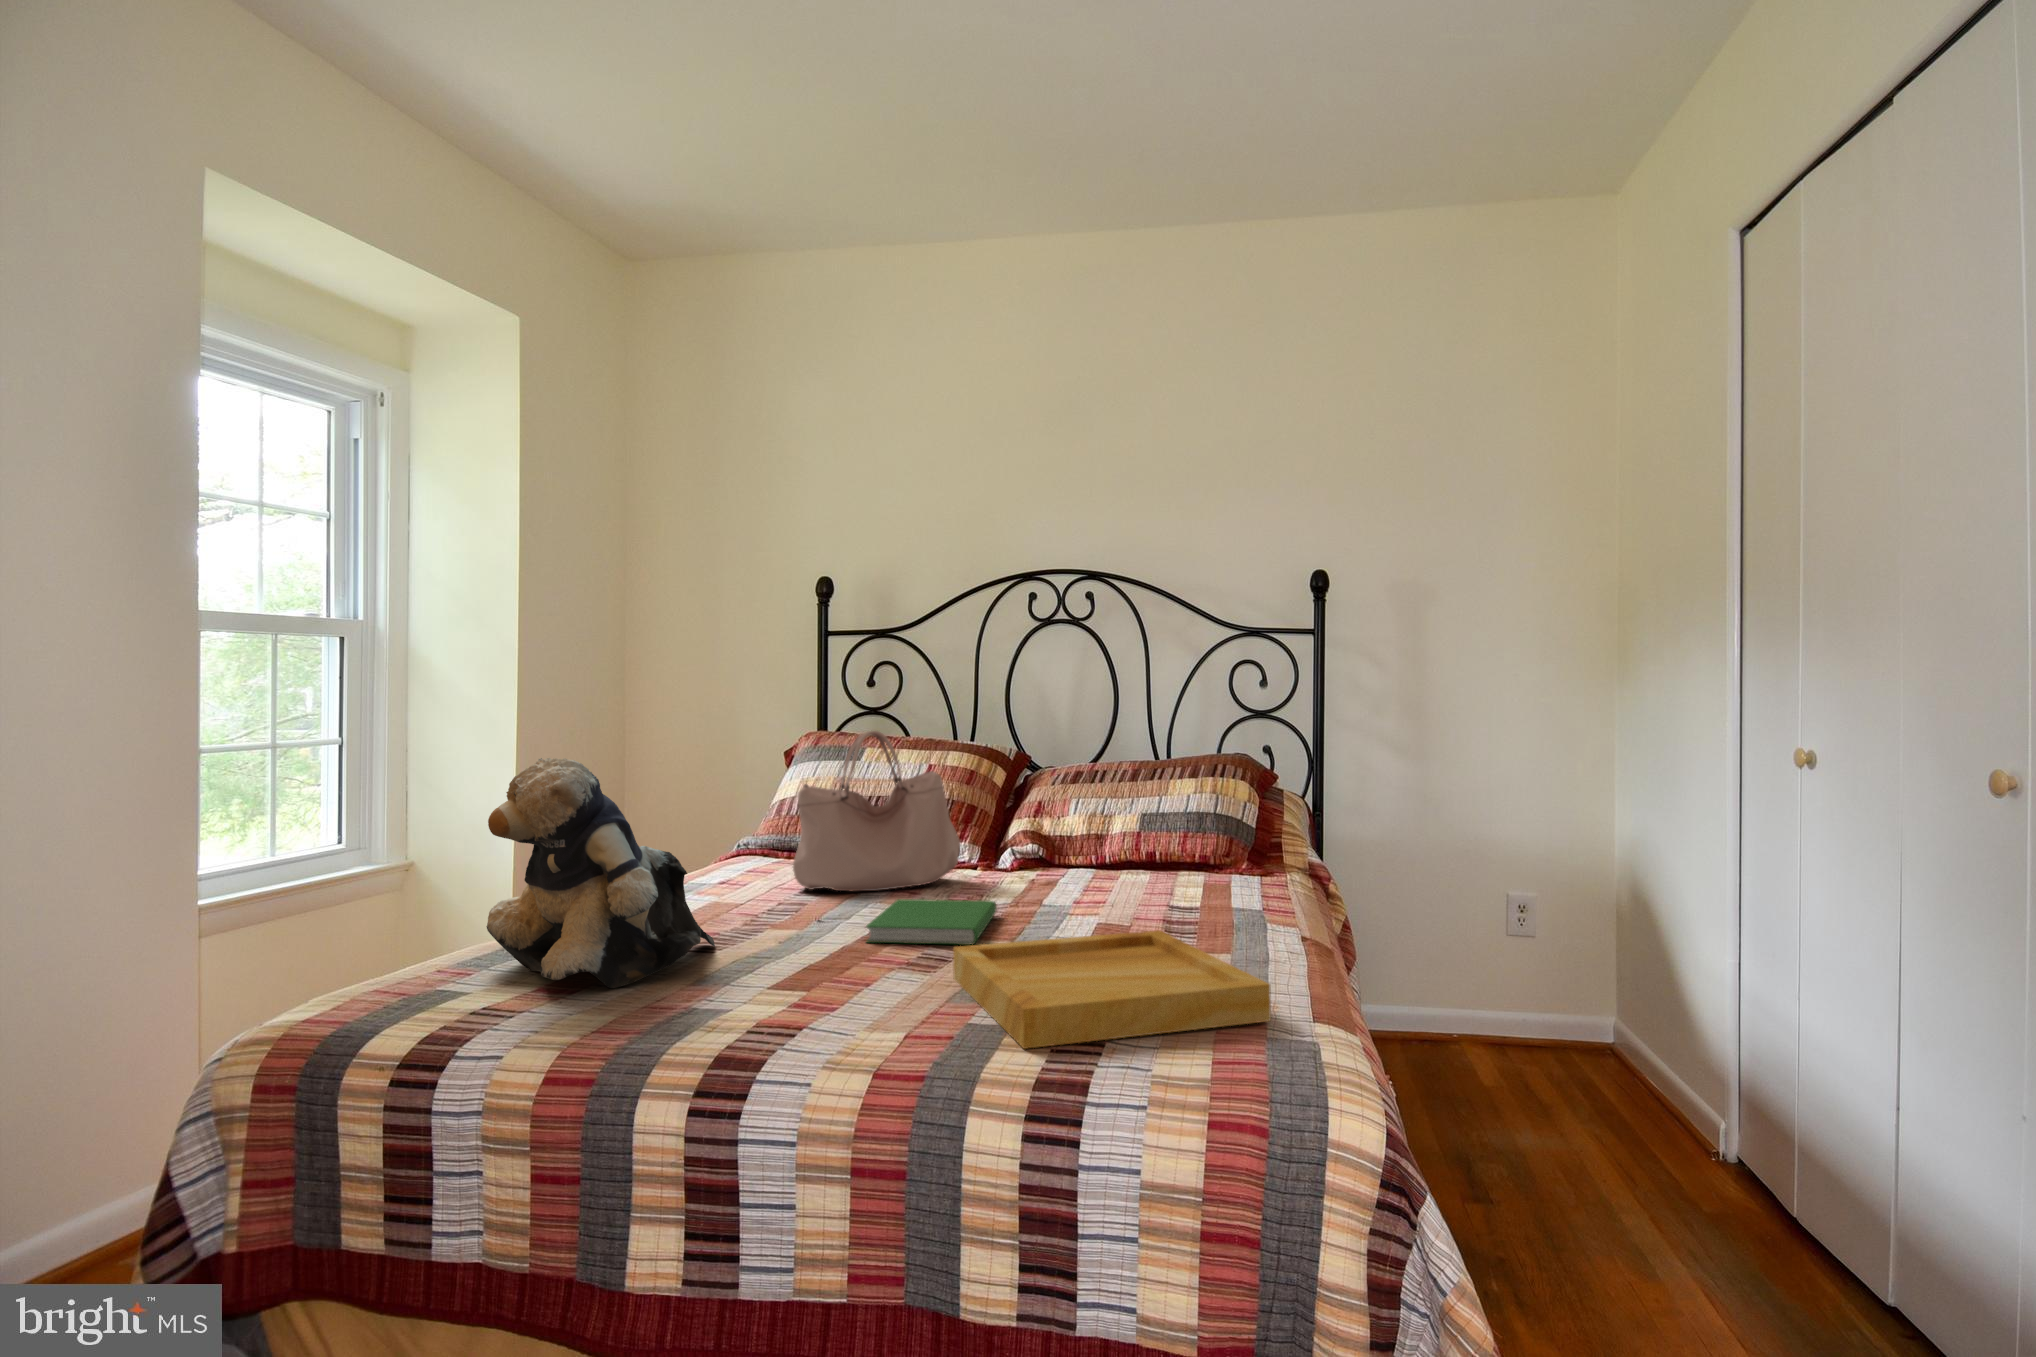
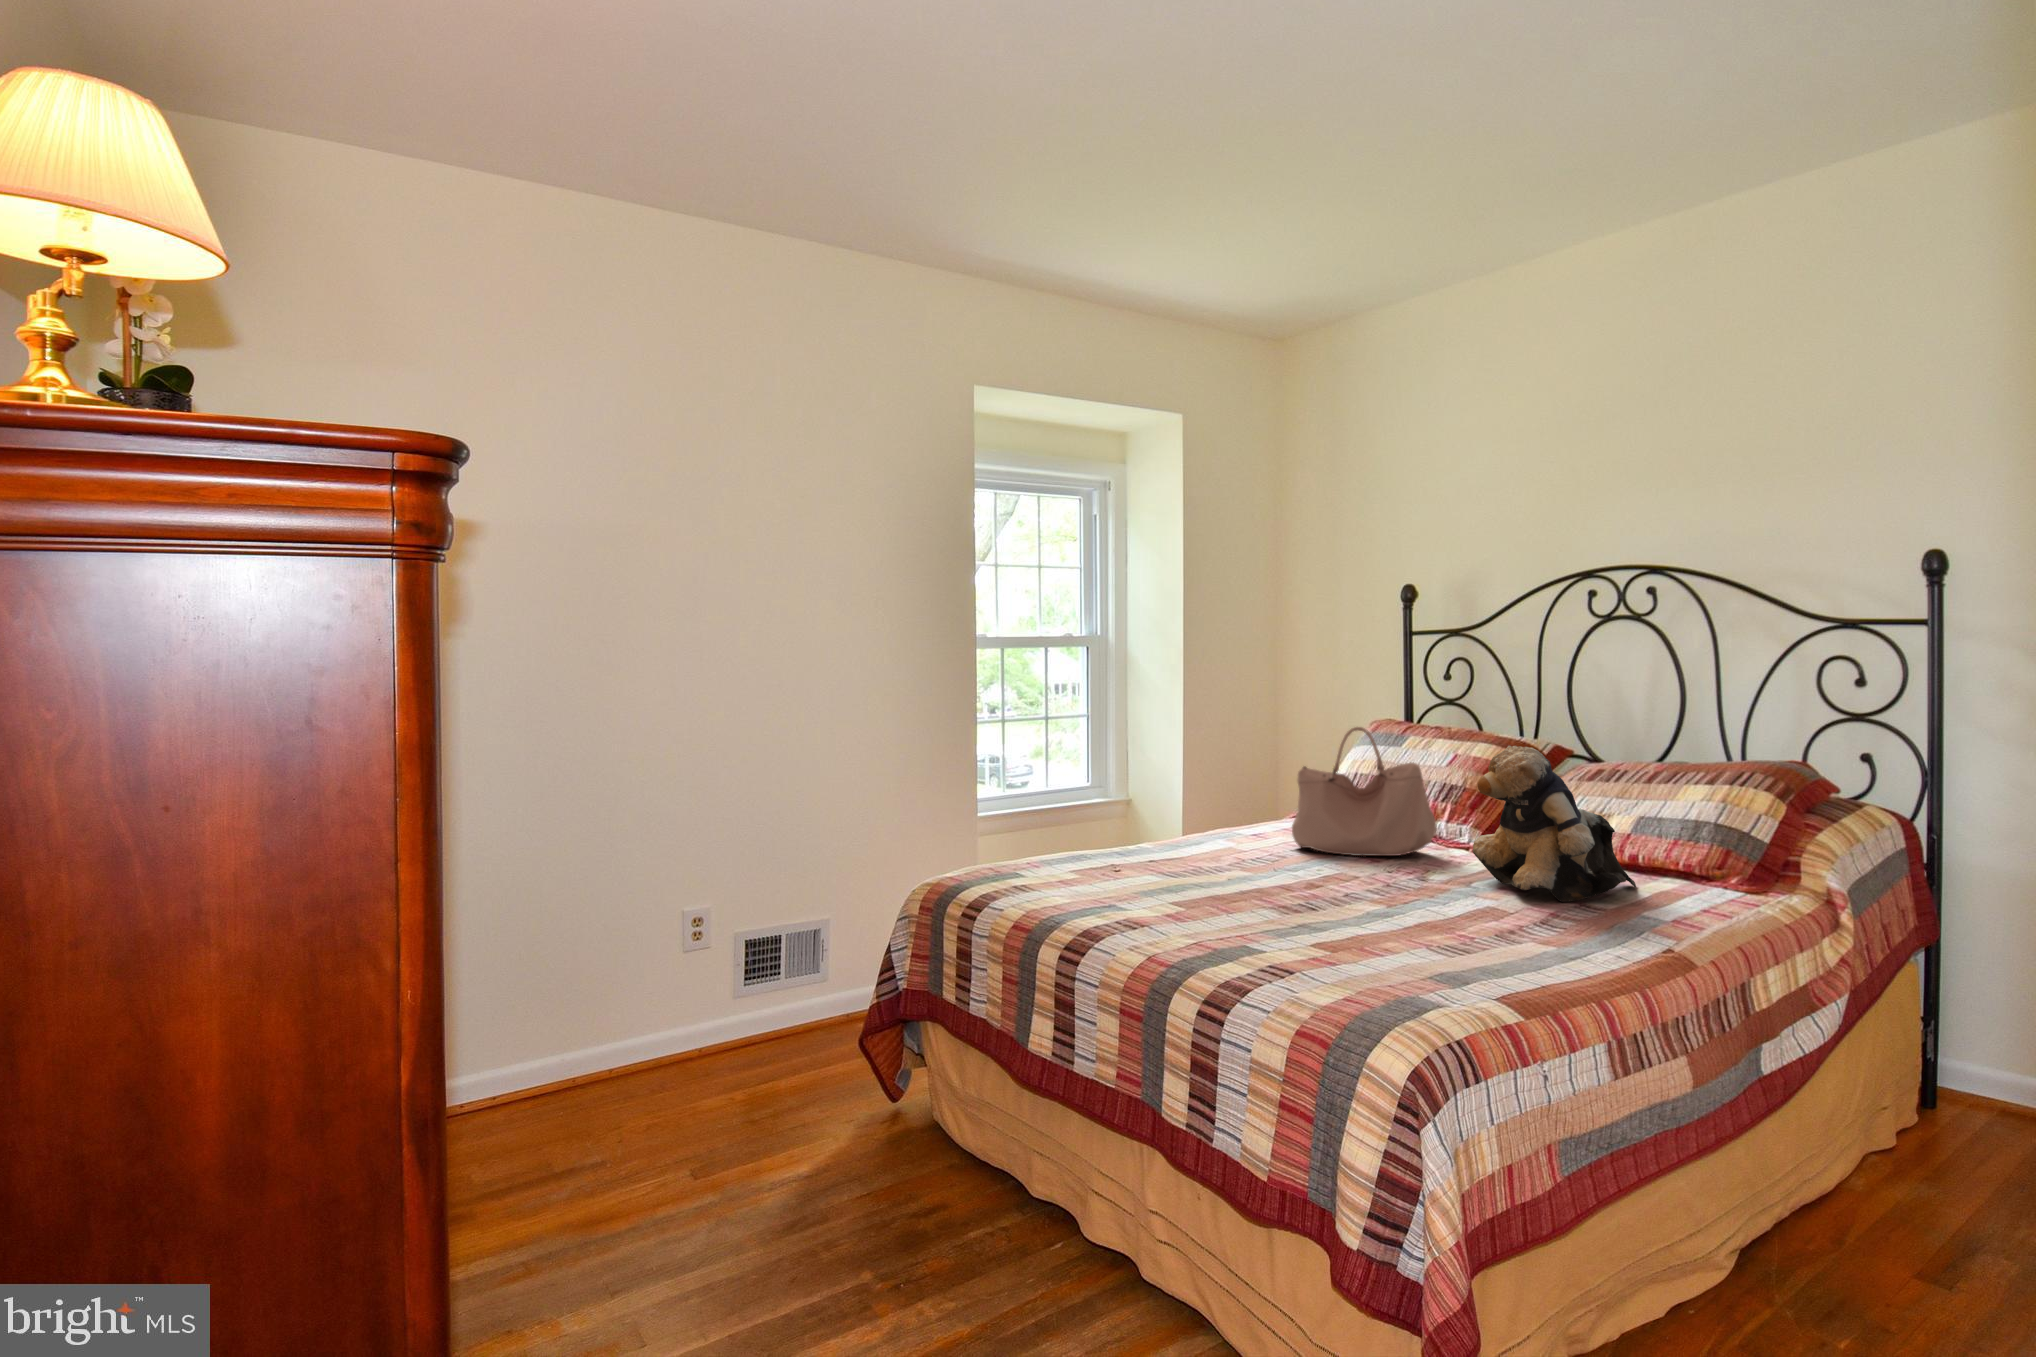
teddy bear: present [486,758,715,988] -> present [1473,746,1636,902]
hardcover book: present [866,899,997,945] -> none [1272,862,1406,902]
tray: present [953,930,1271,1049] -> none [1241,896,1464,989]

